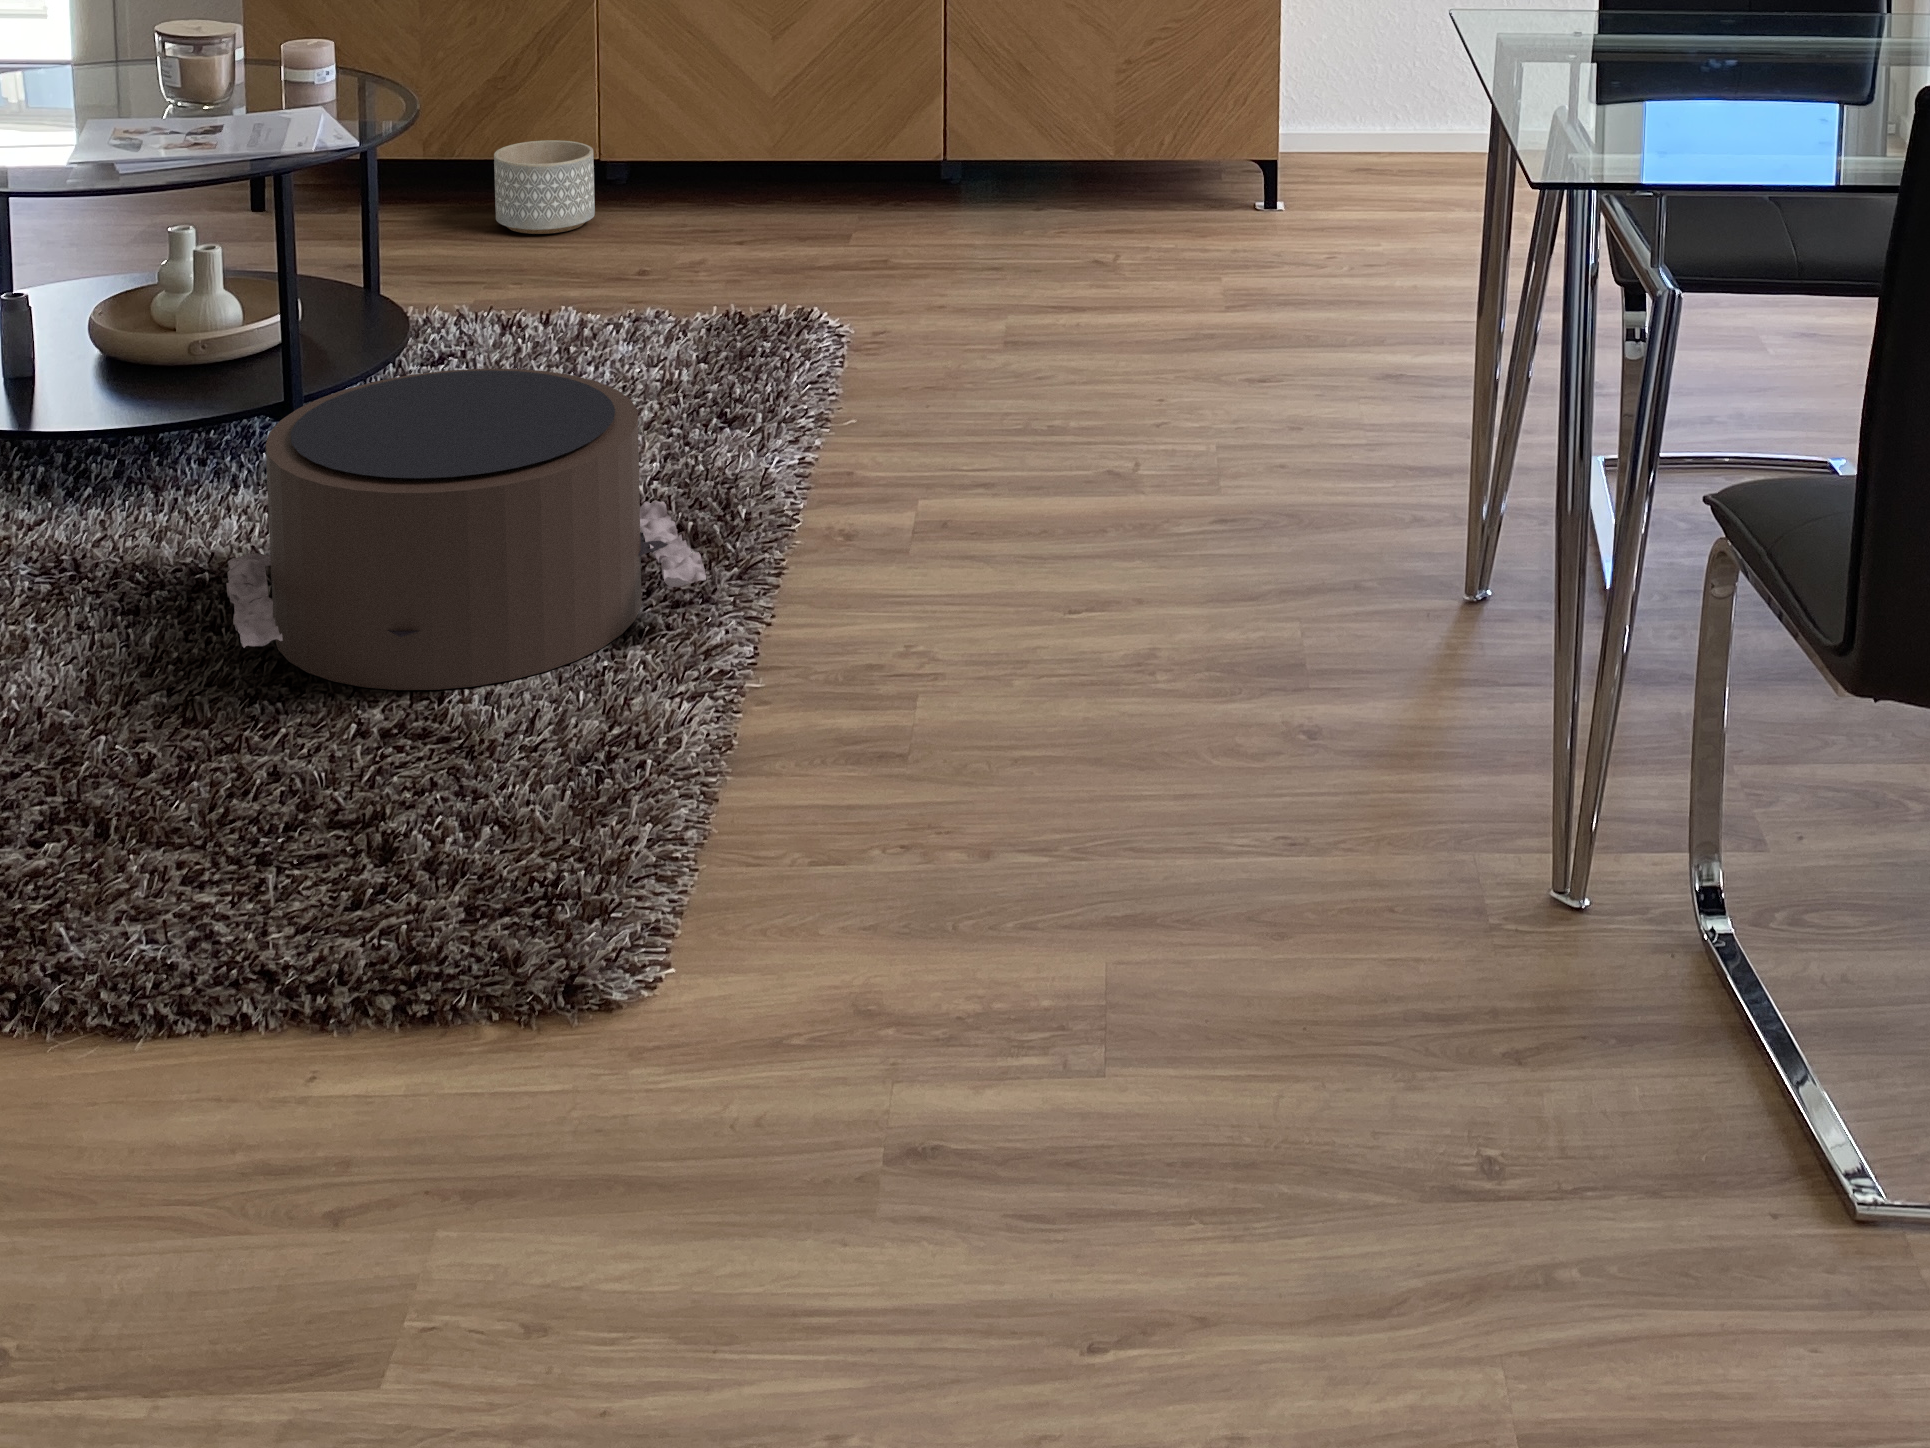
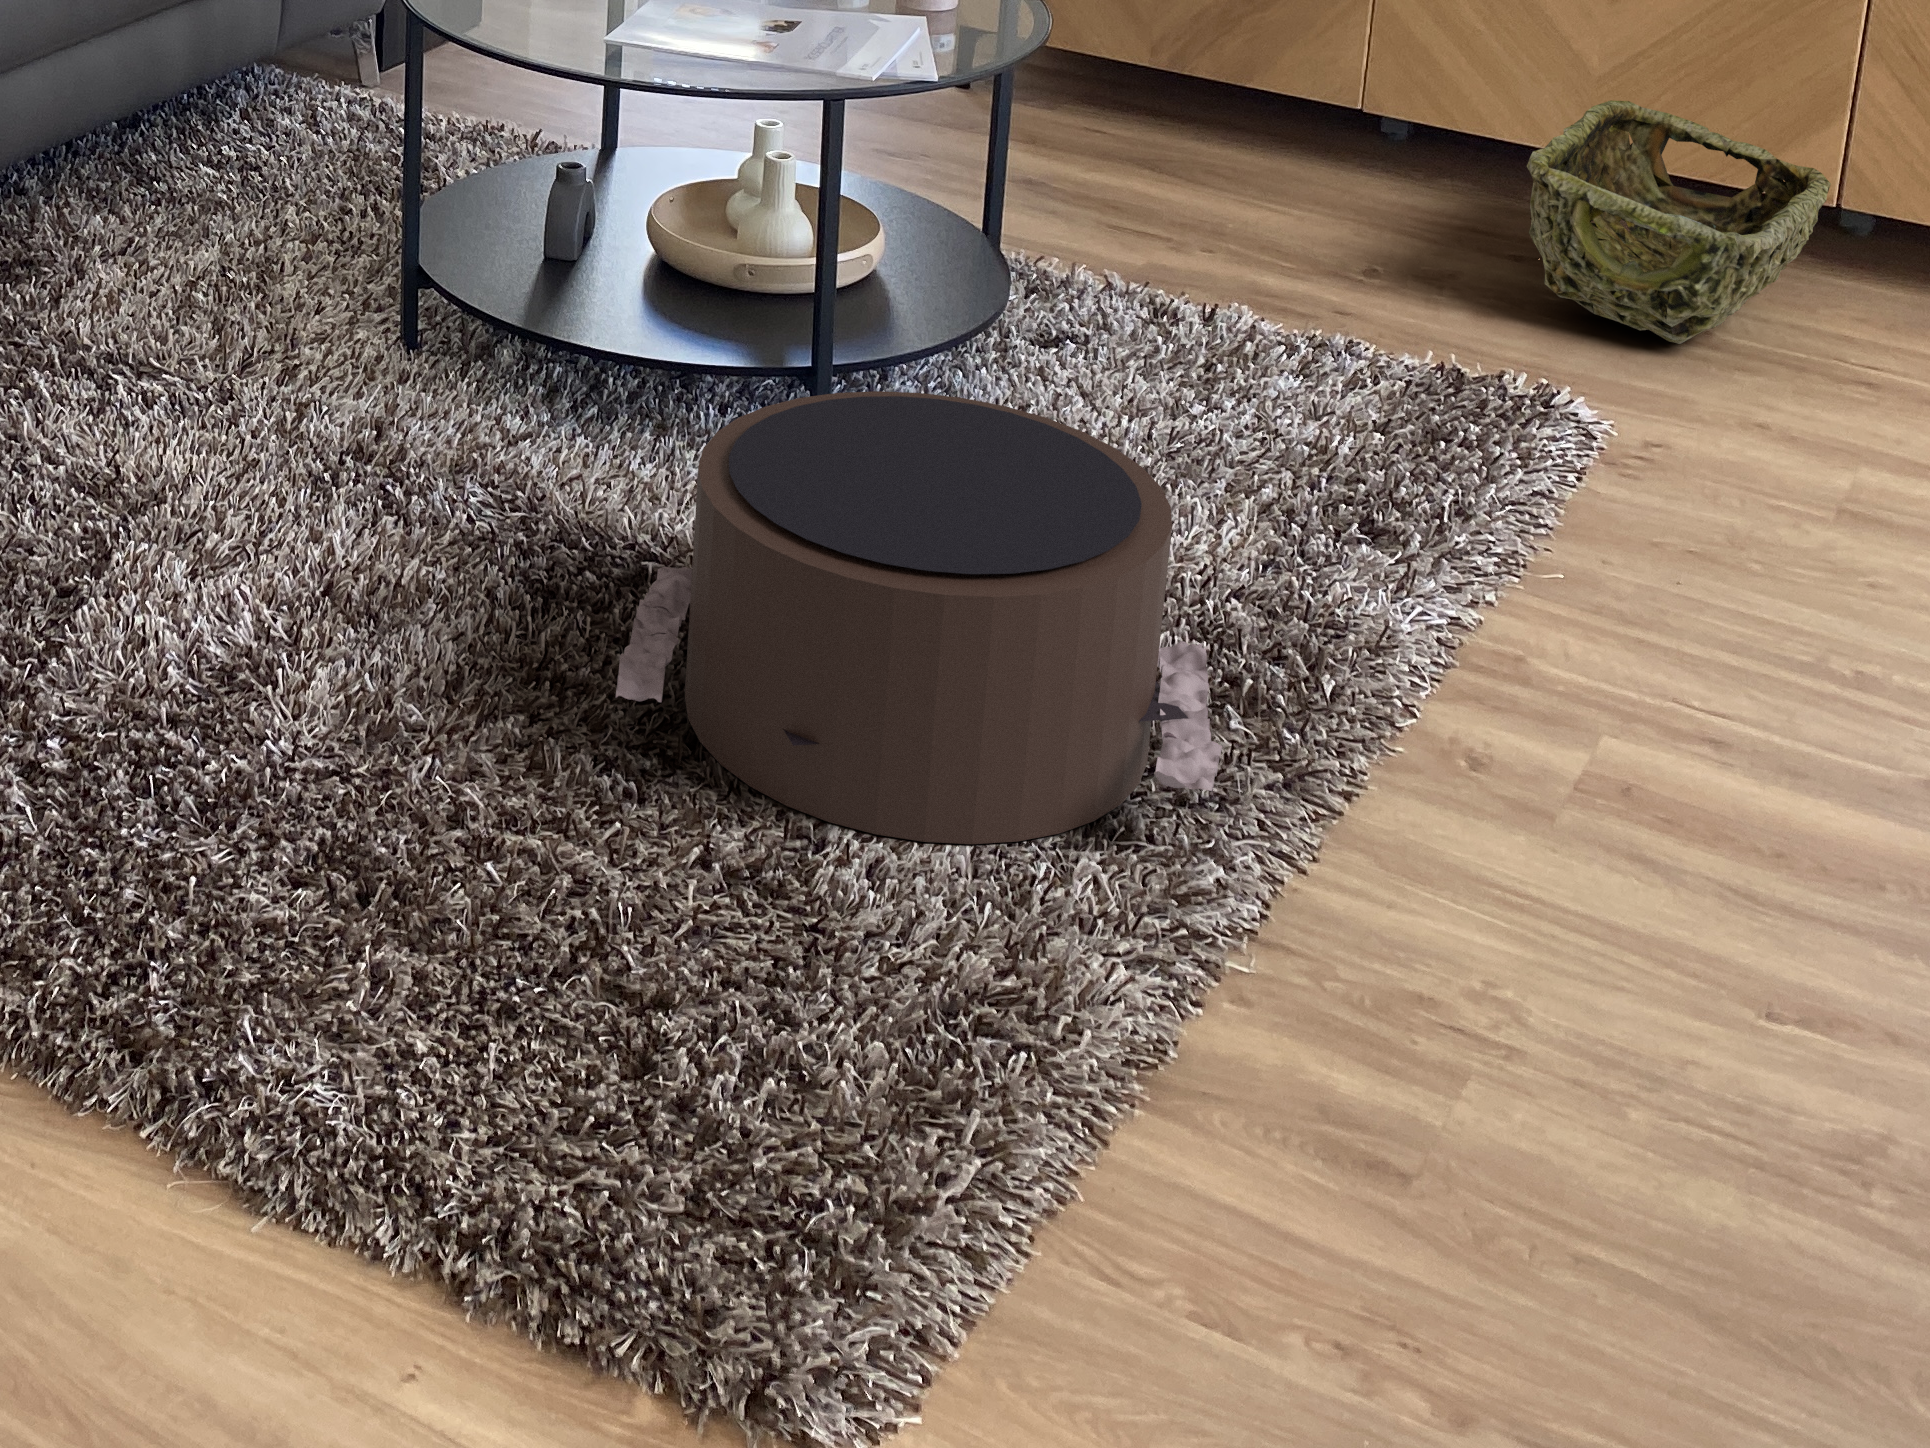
woven basket: none [754,107,944,266] -> present [1527,100,1831,344]
planter: present [494,140,595,234] -> none [1205,78,1339,200]

